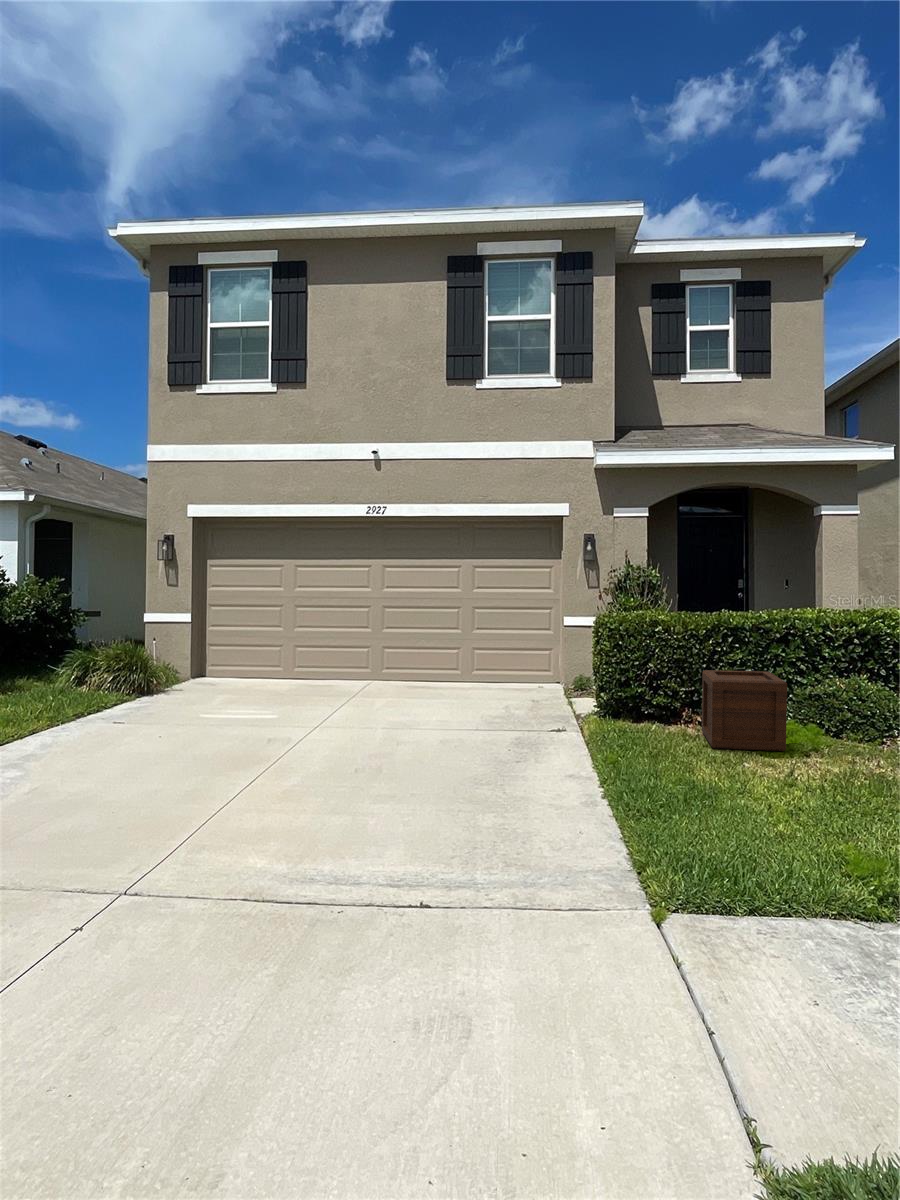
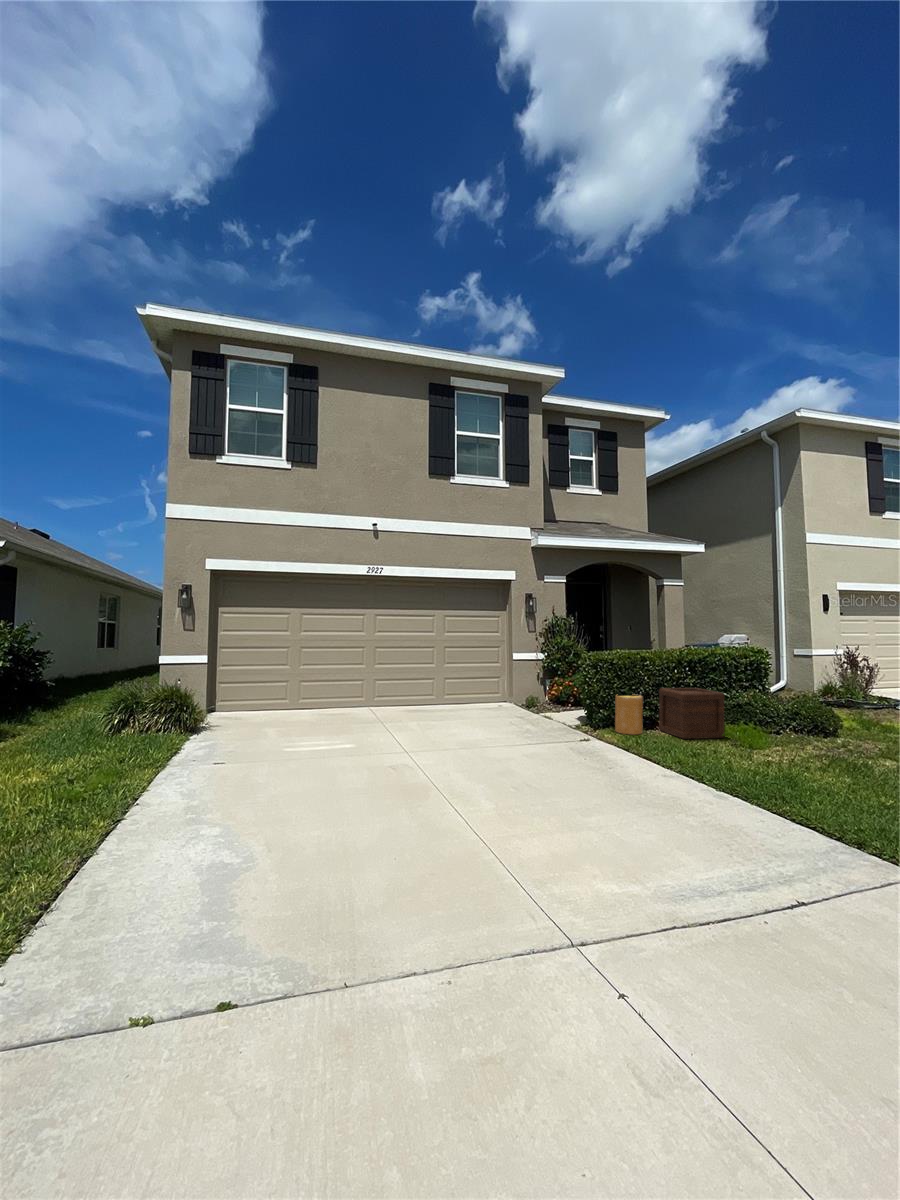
basket: none [629,677,670,736] -> present [615,695,643,735]

